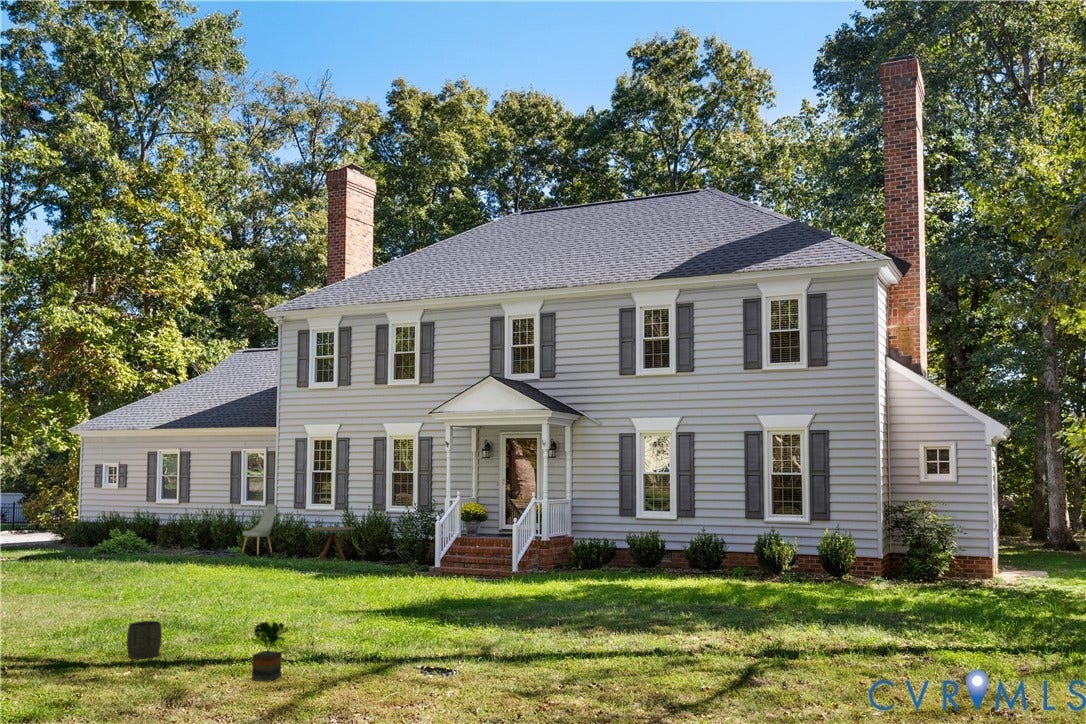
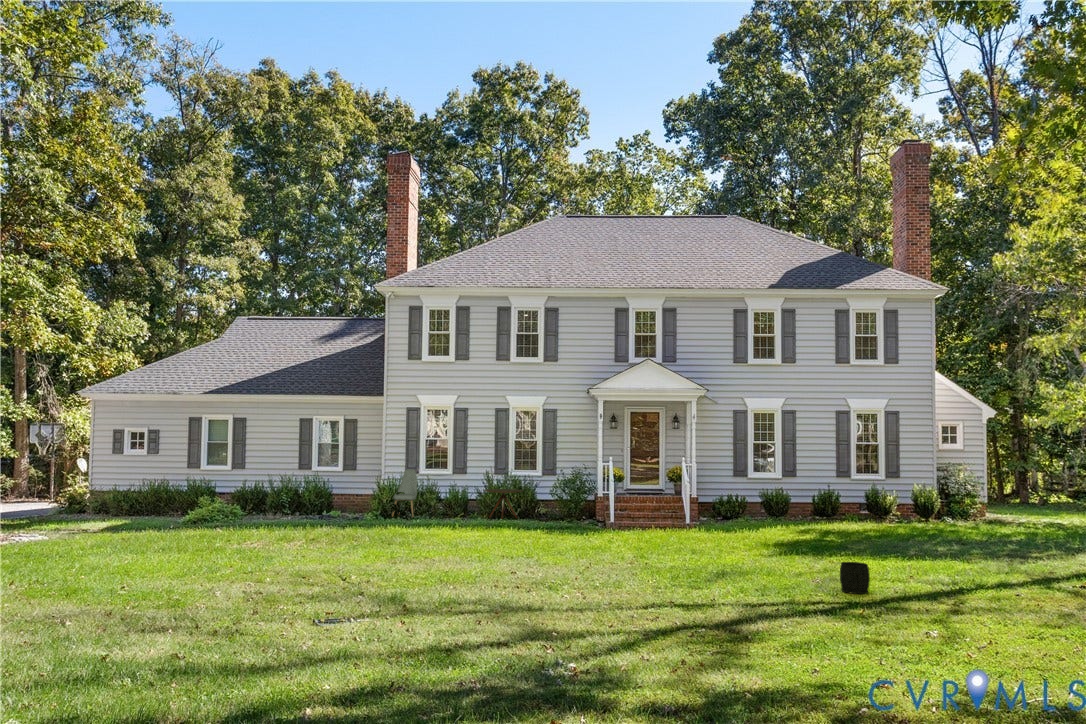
potted tree: present [252,622,288,681] -> none [1009,552,1049,599]

